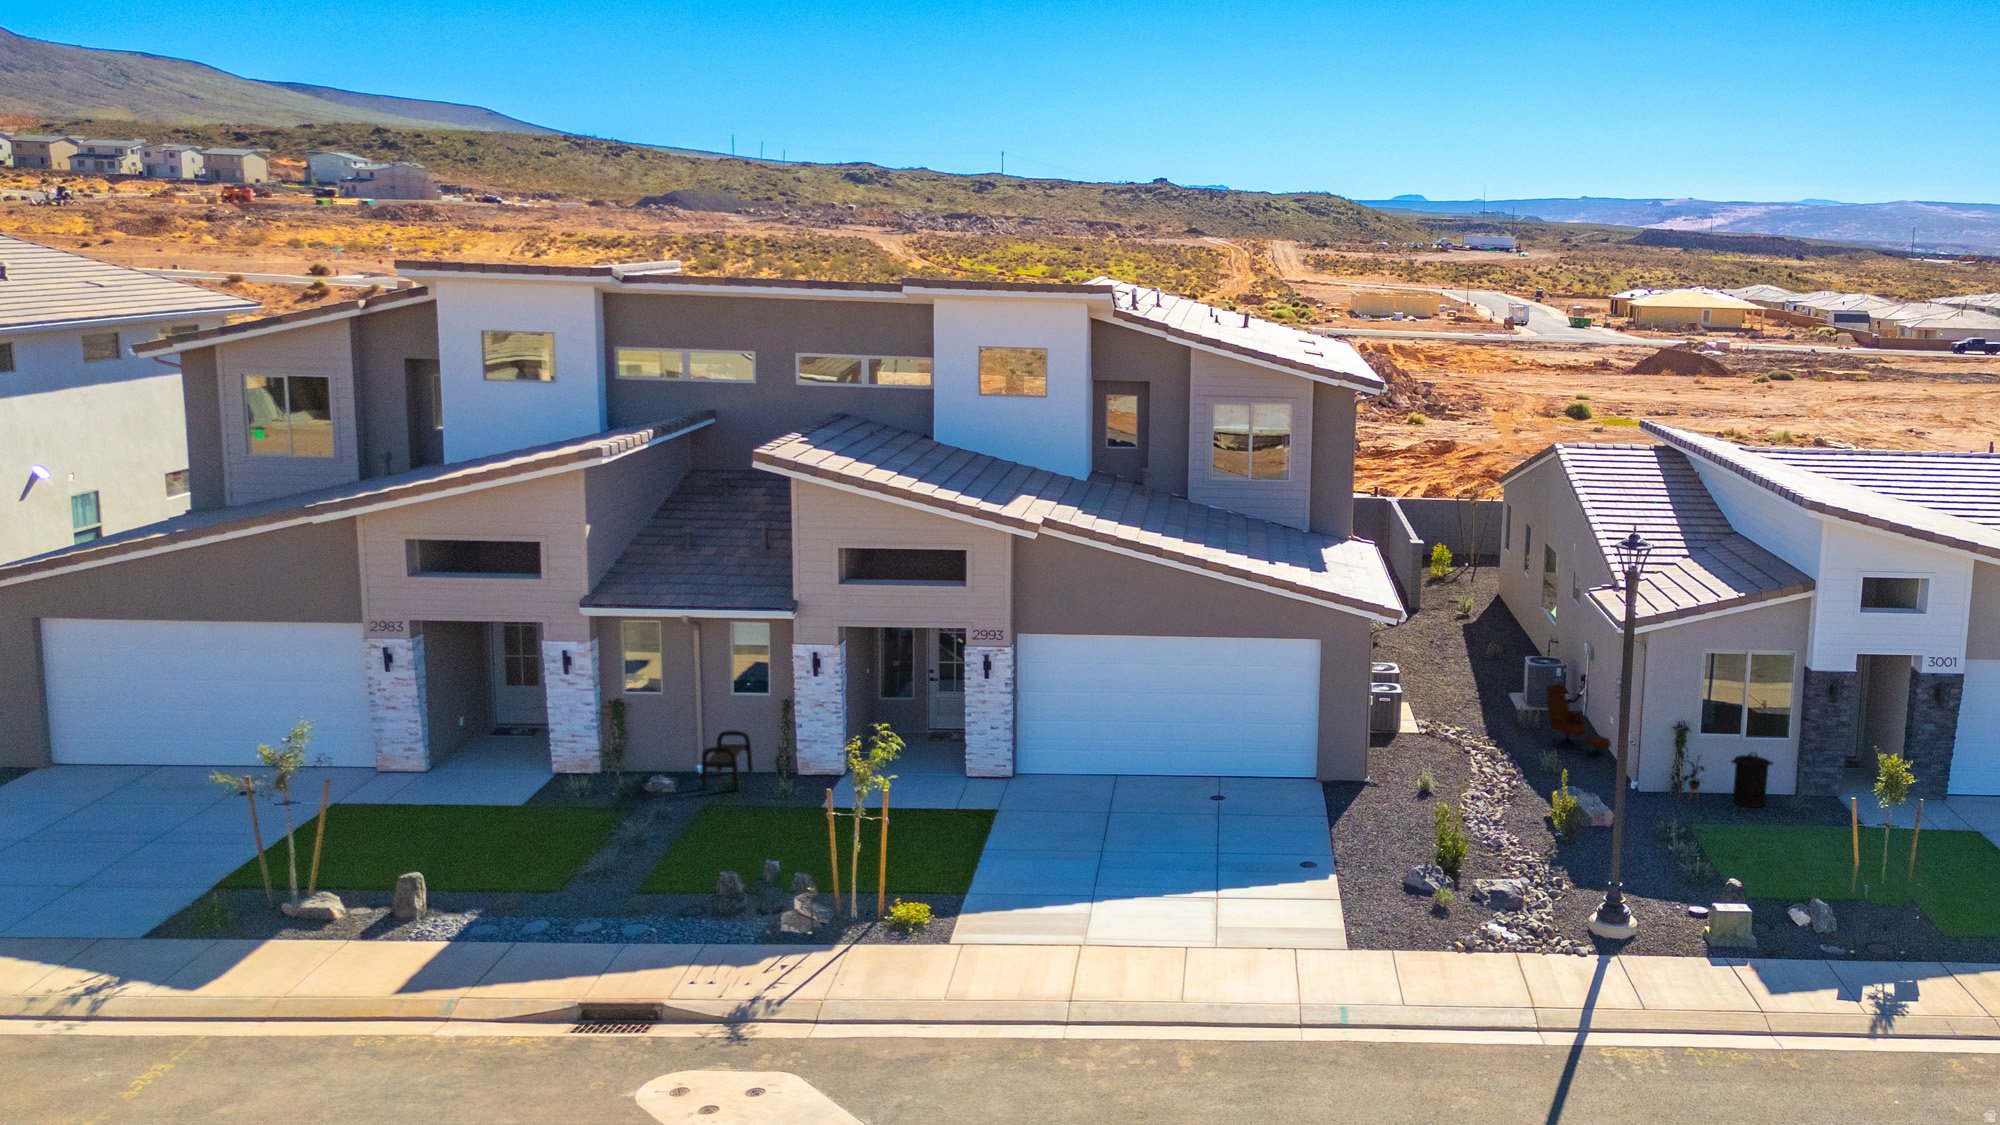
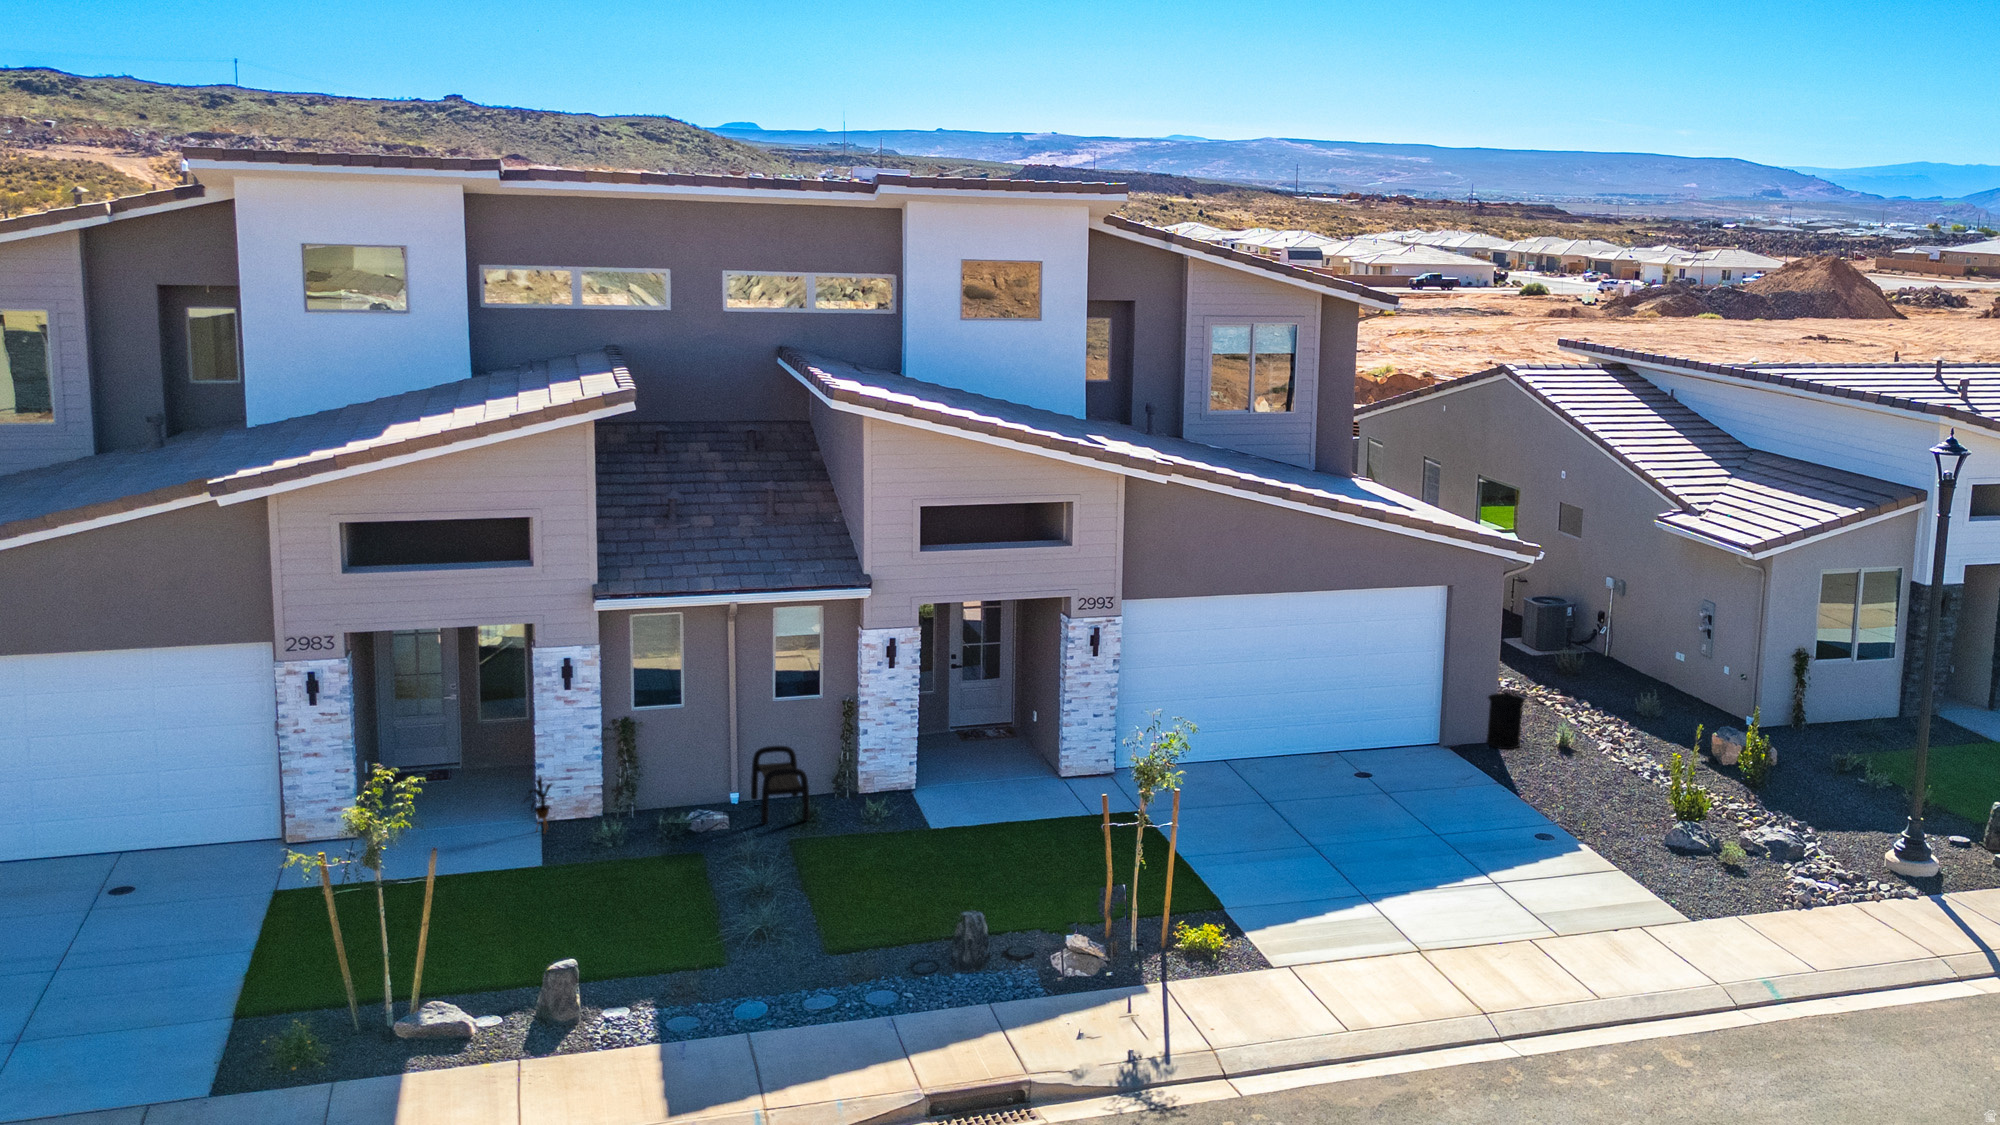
lounge chair: present [1546,684,1611,754] -> none [1624,618,1700,696]
trash can: present [1732,753,1773,807] -> present [1486,692,1525,749]
house plant: present [1683,758,1704,799] -> present [523,775,552,830]

